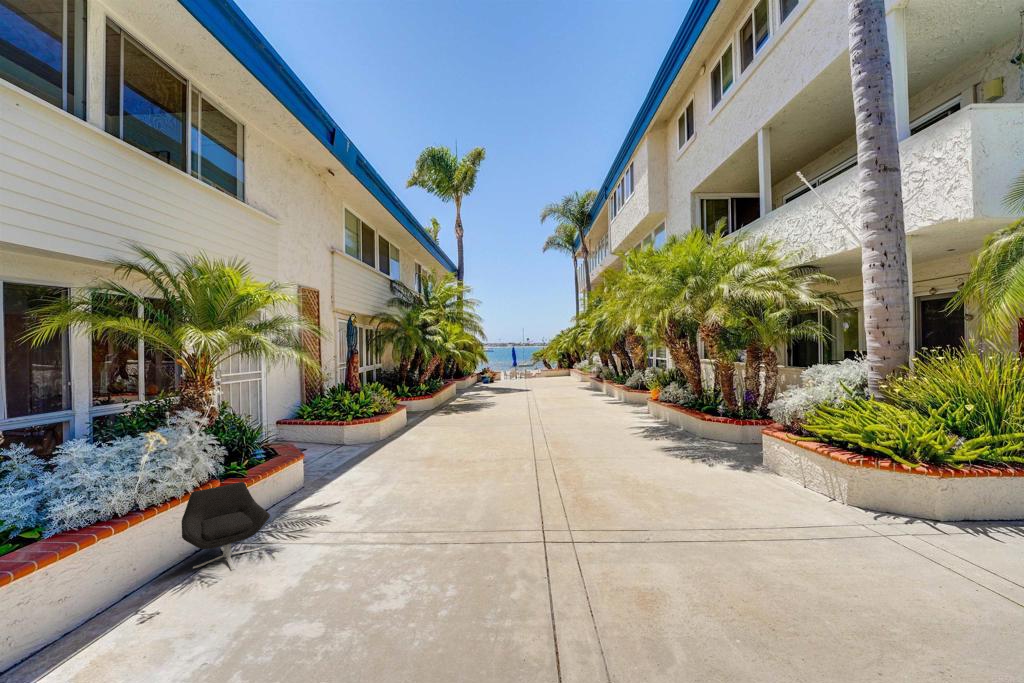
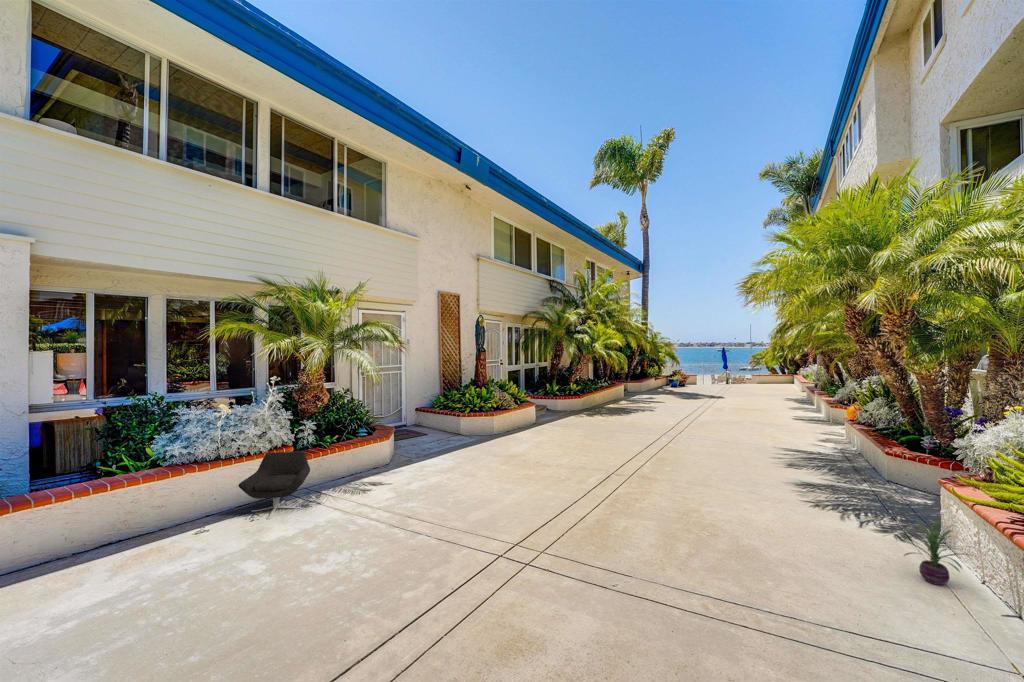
decorative plant: none [753,450,799,490] -> present [901,518,973,585]

